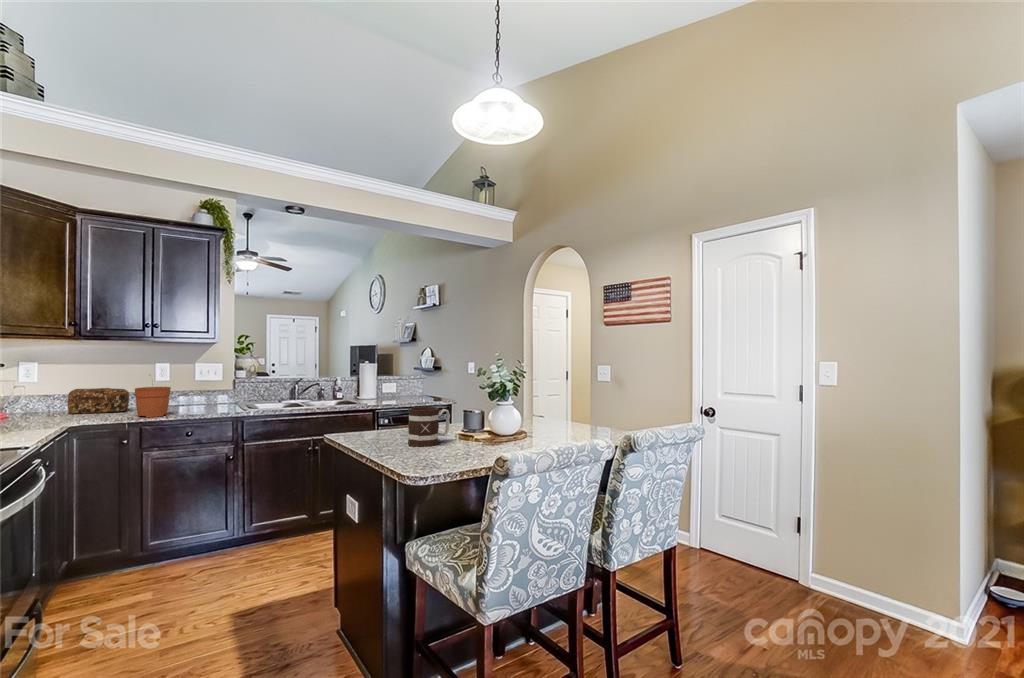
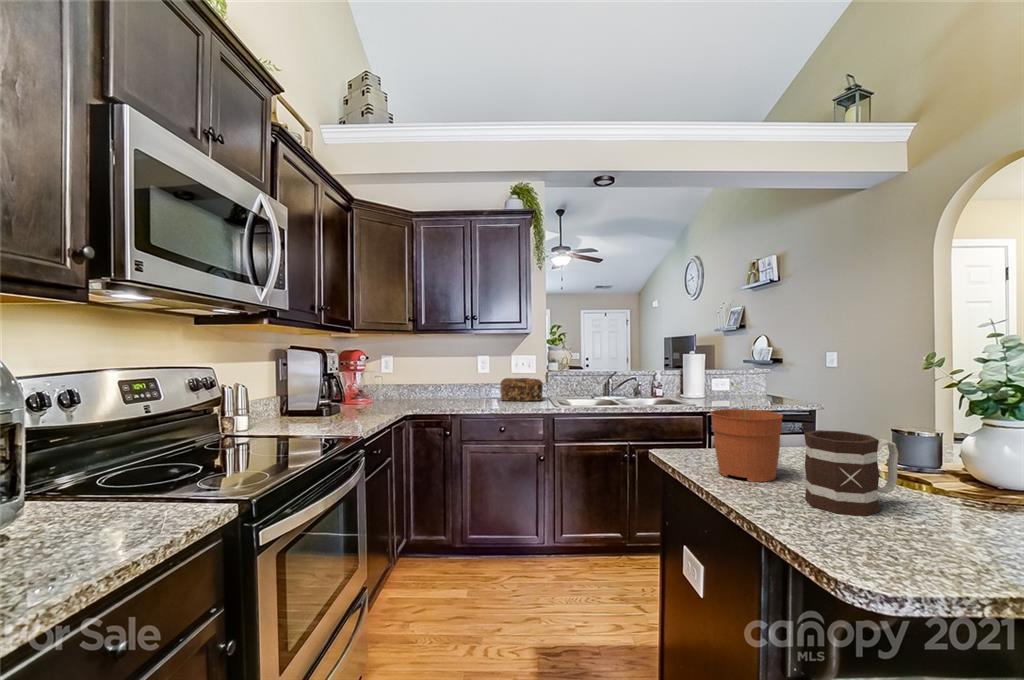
plant pot: present [135,380,171,417] -> present [711,383,783,482]
bread loaf: present [67,388,129,414] -> present [501,378,543,401]

